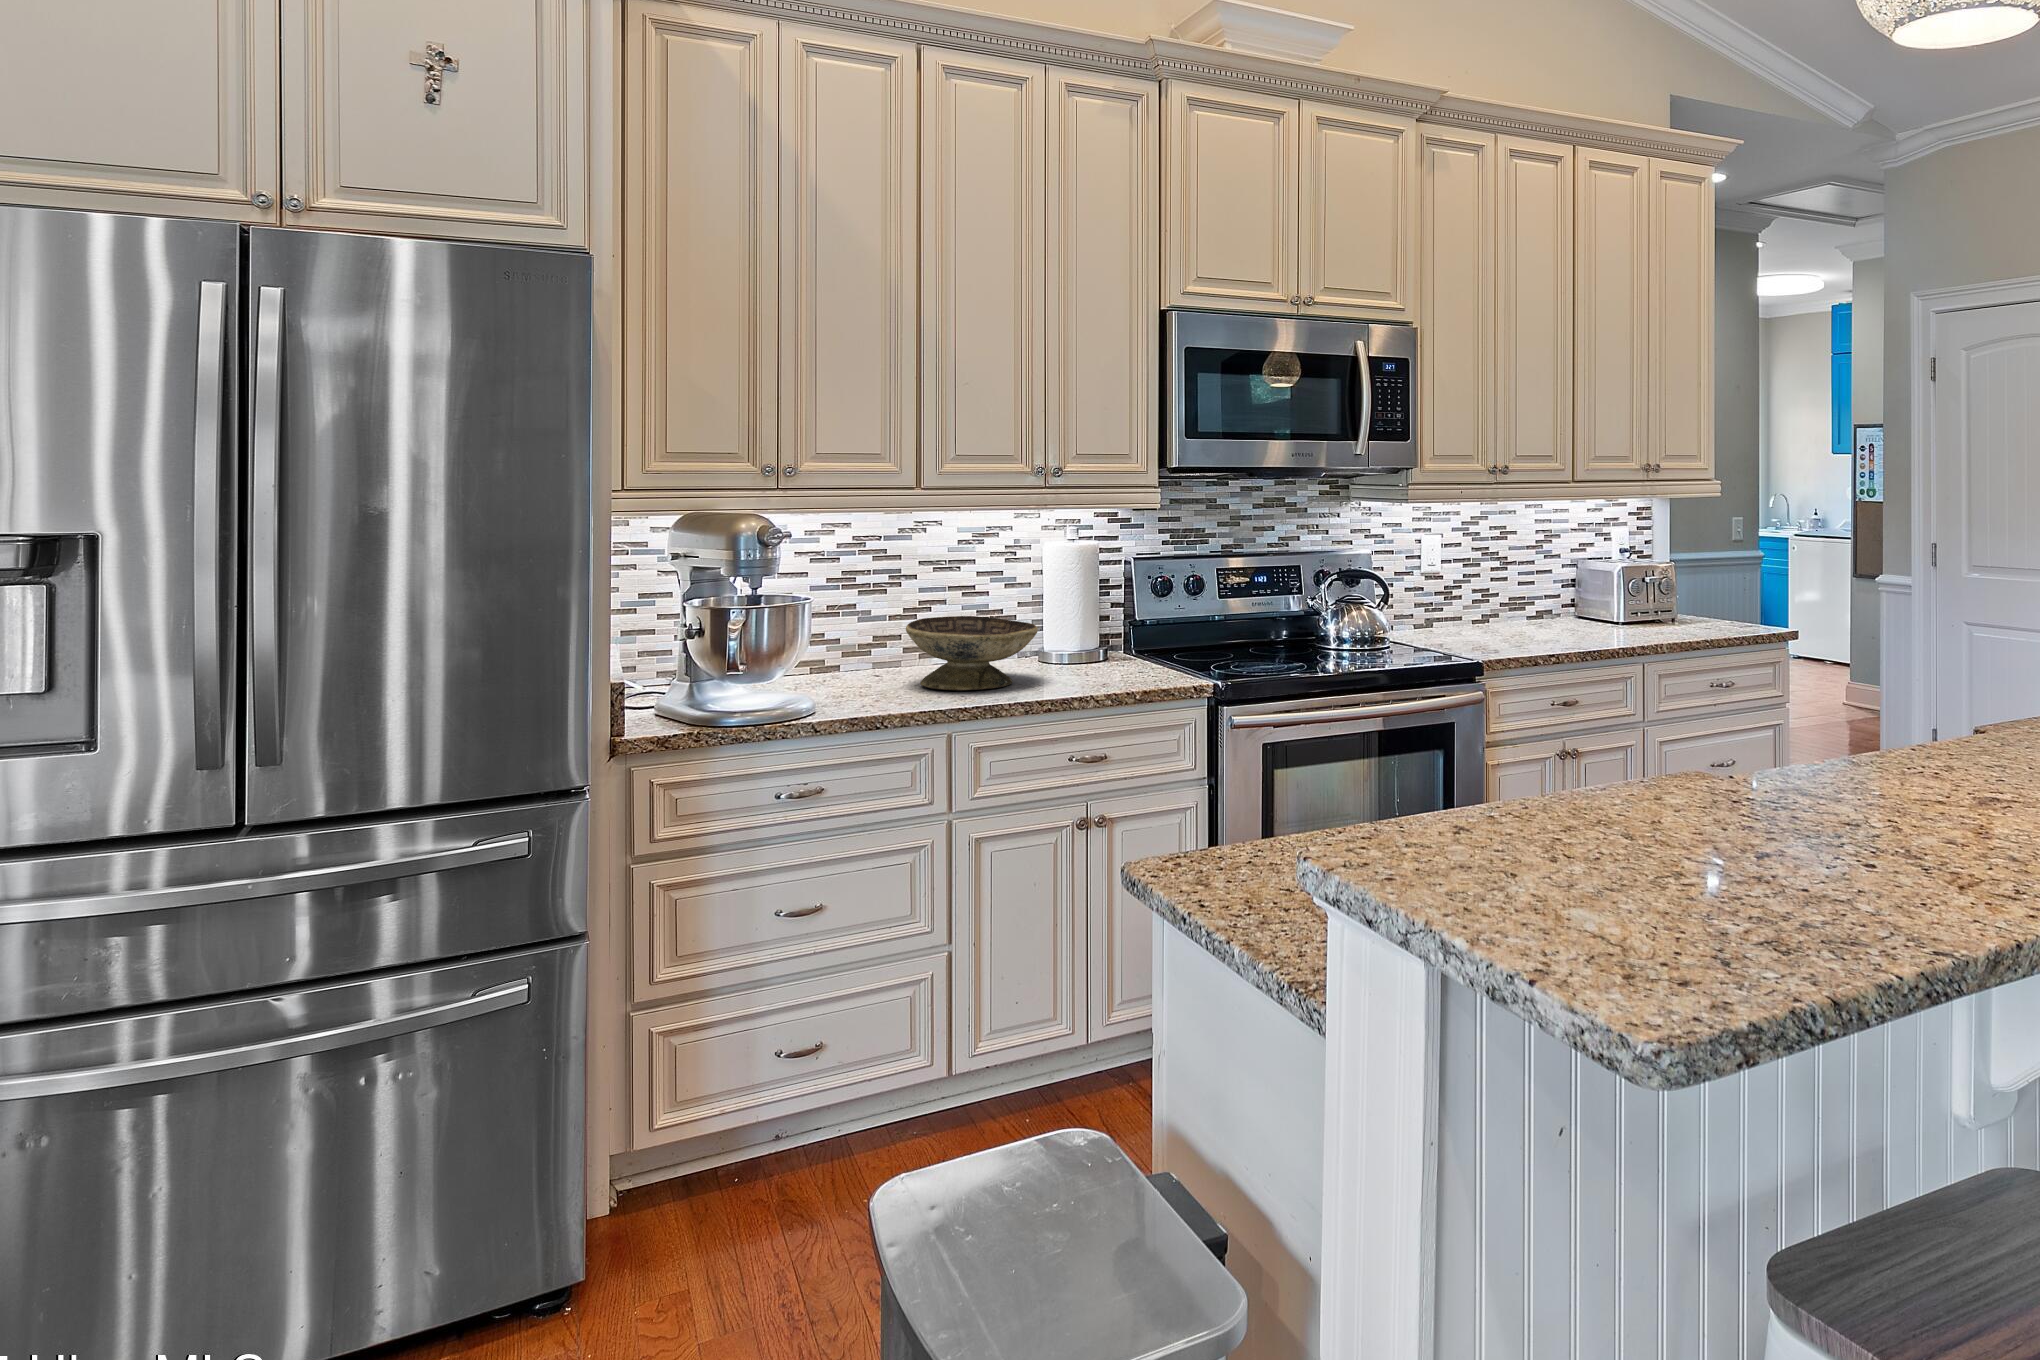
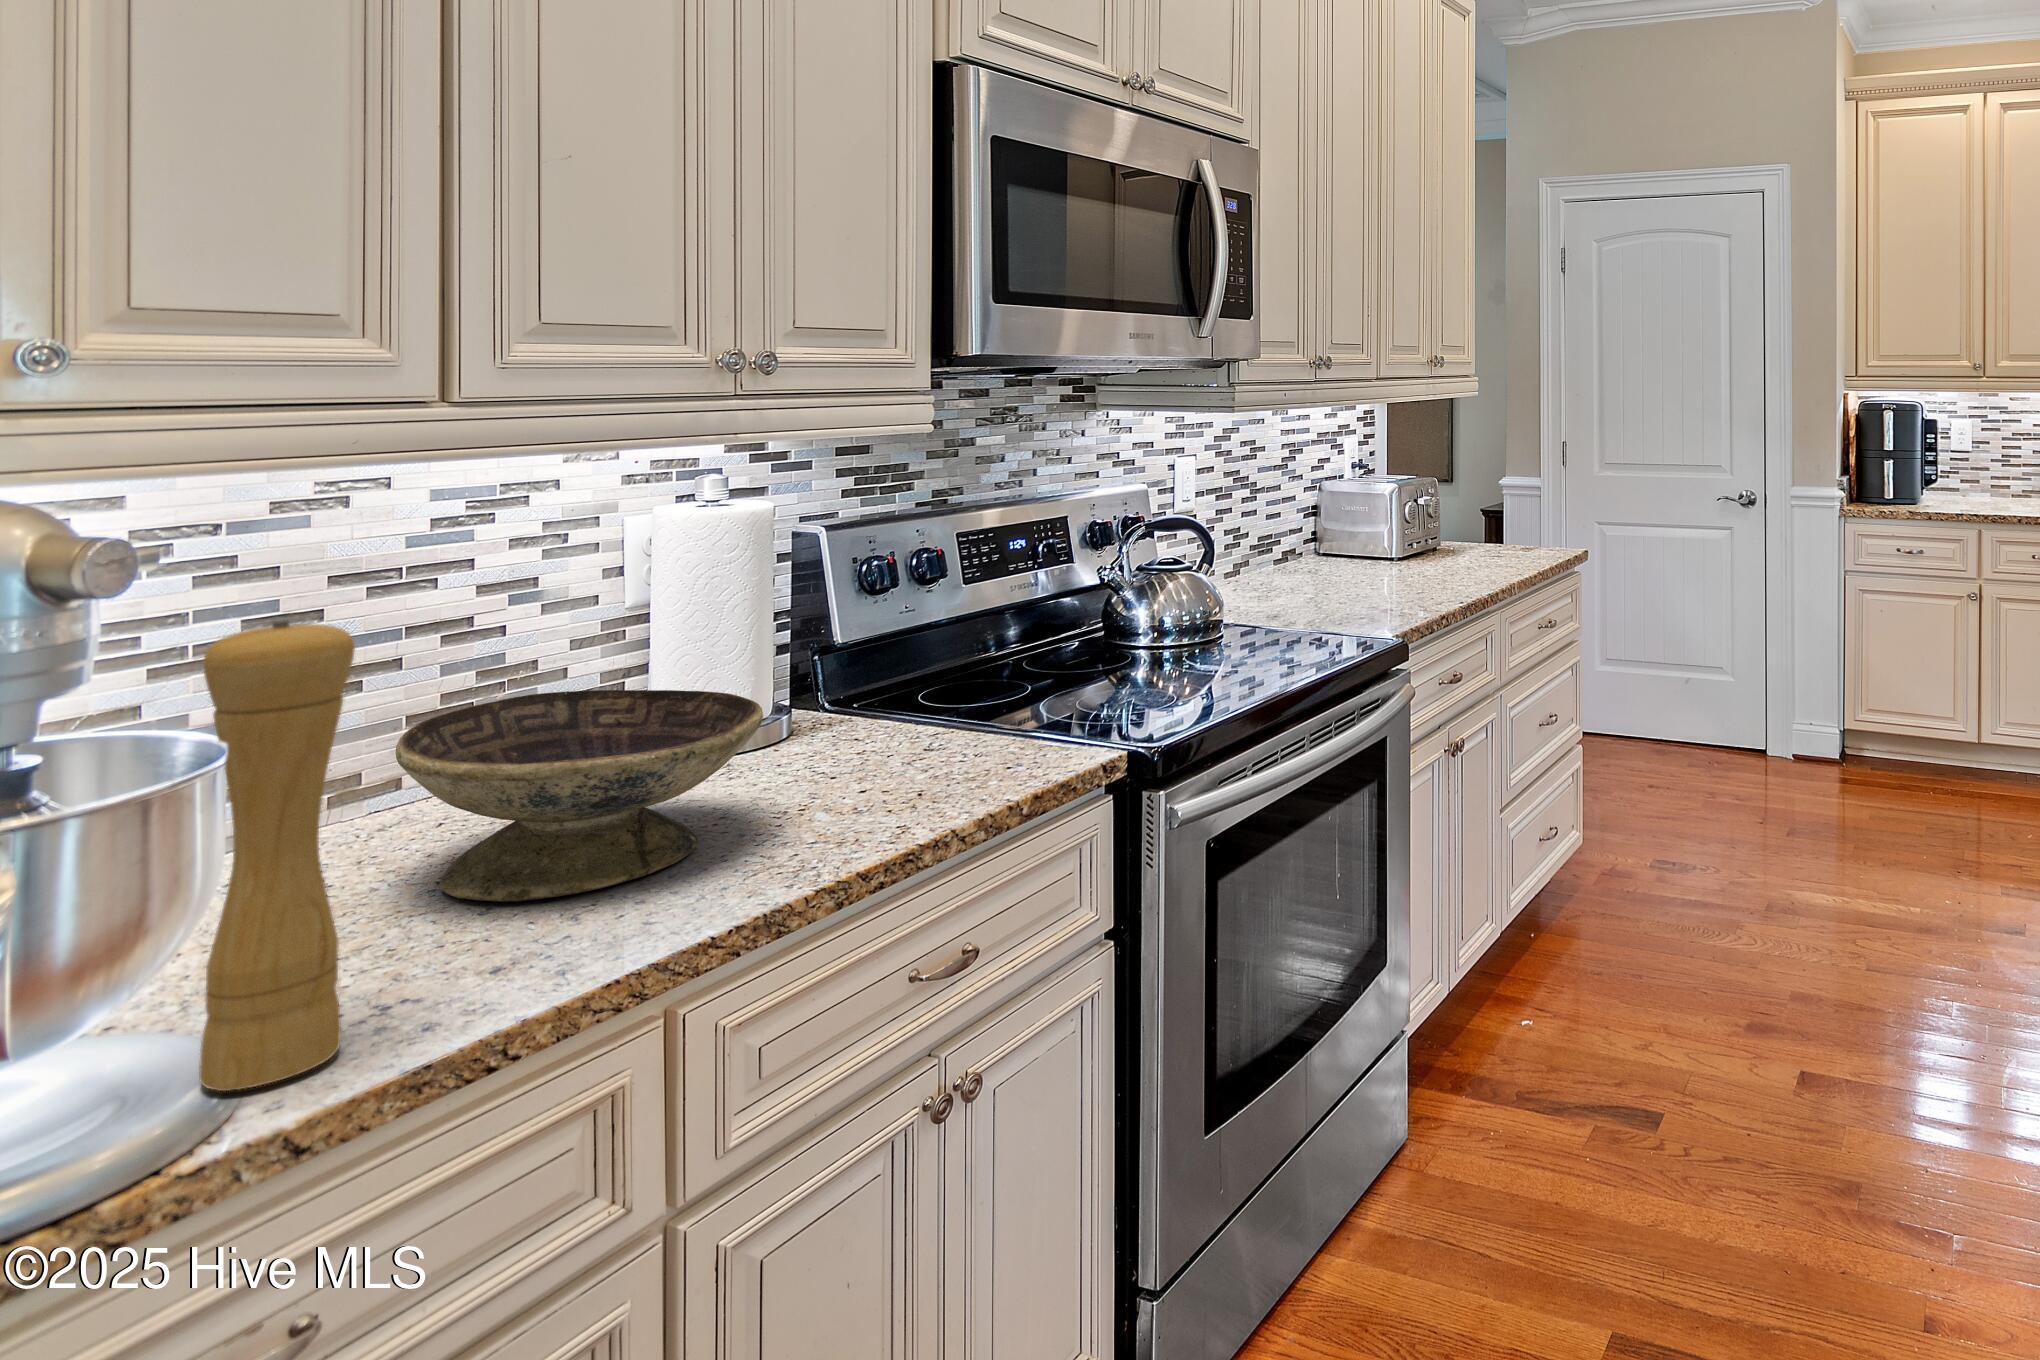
pepper mill: none [816,561,856,711] -> present [199,619,355,1091]

